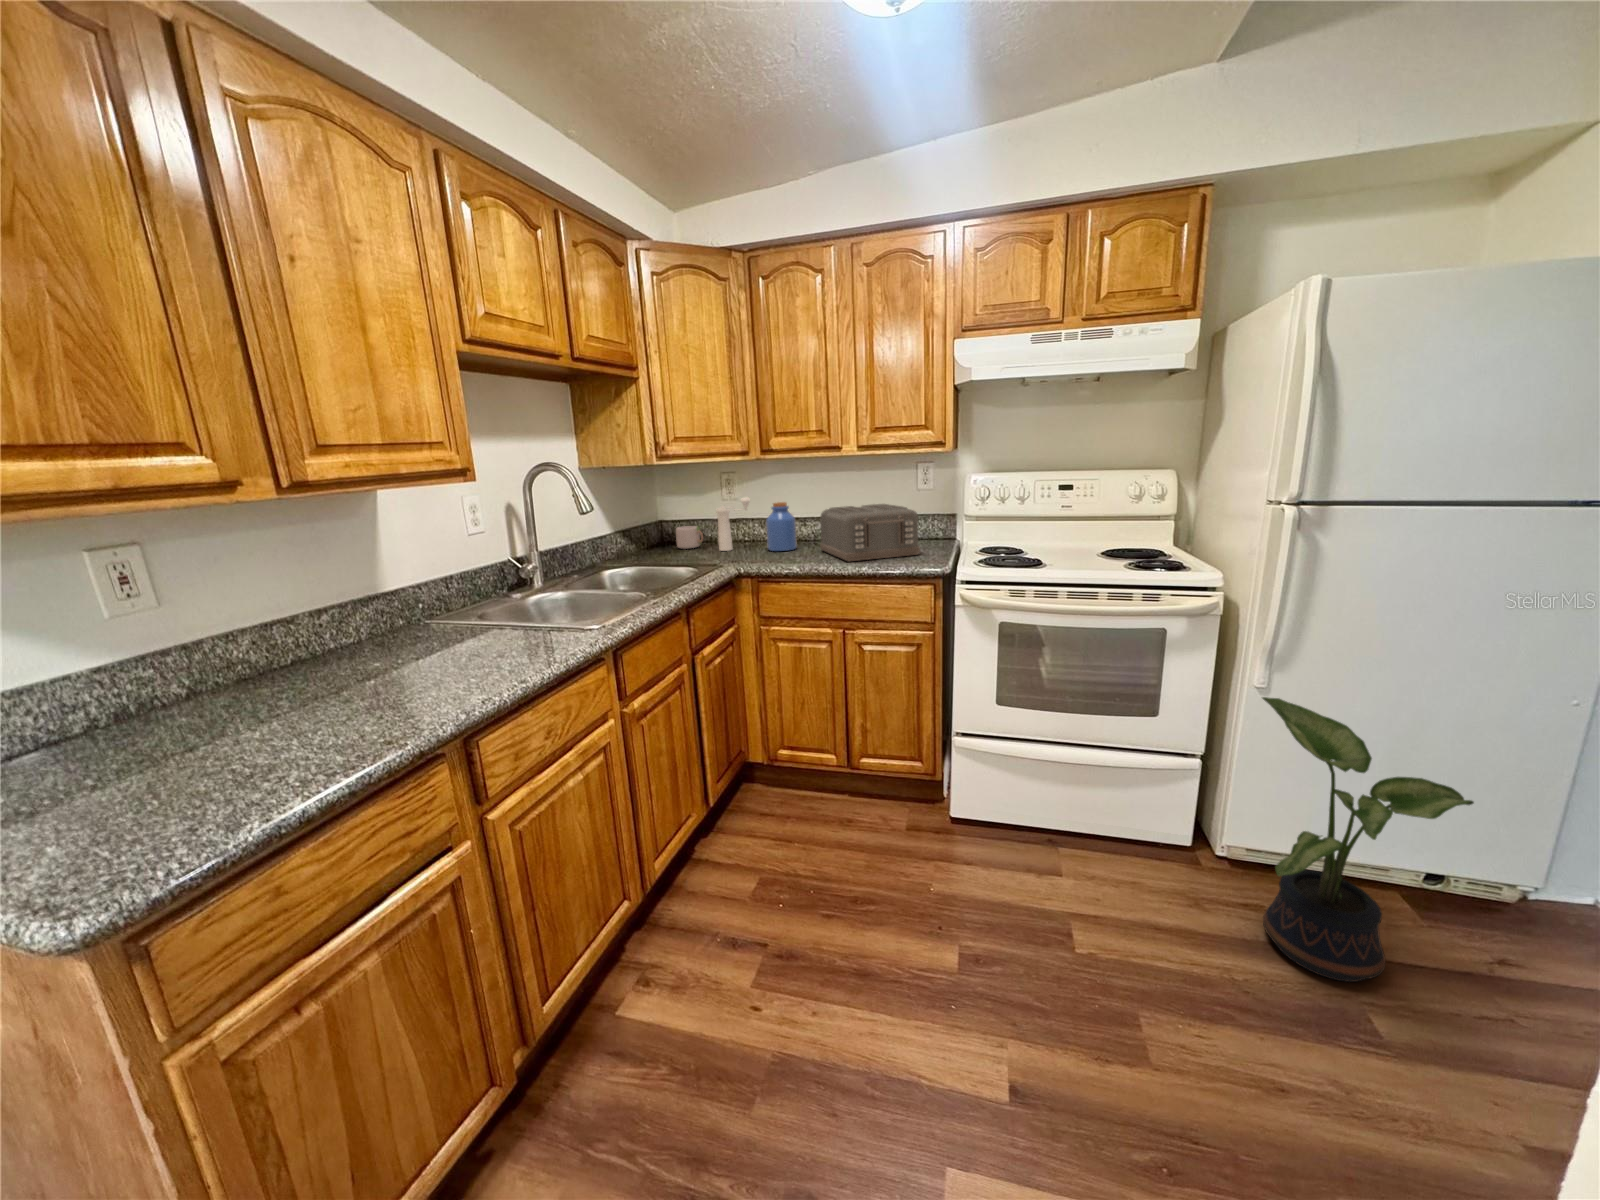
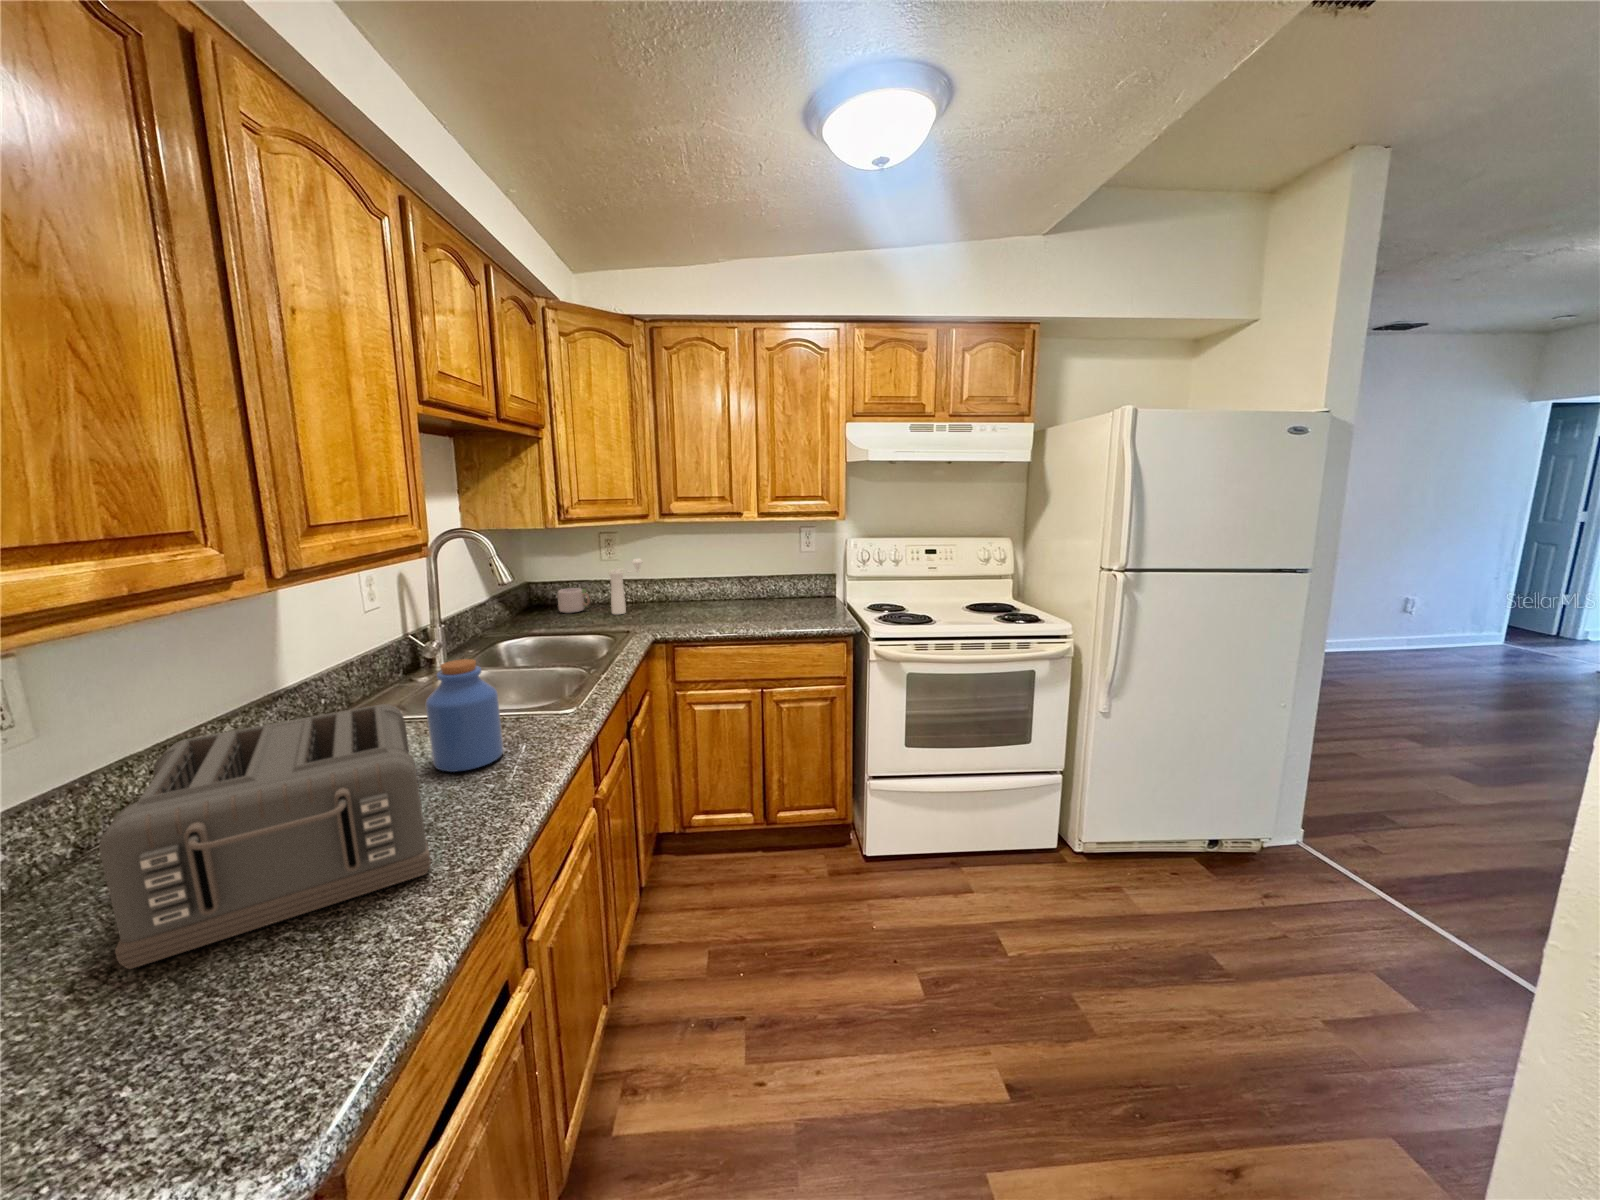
jar: present [766,502,797,551] -> present [425,659,504,772]
toaster: present [820,504,920,561] -> present [99,704,431,969]
potted plant: present [1262,697,1474,982] -> none [1105,718,1242,930]

